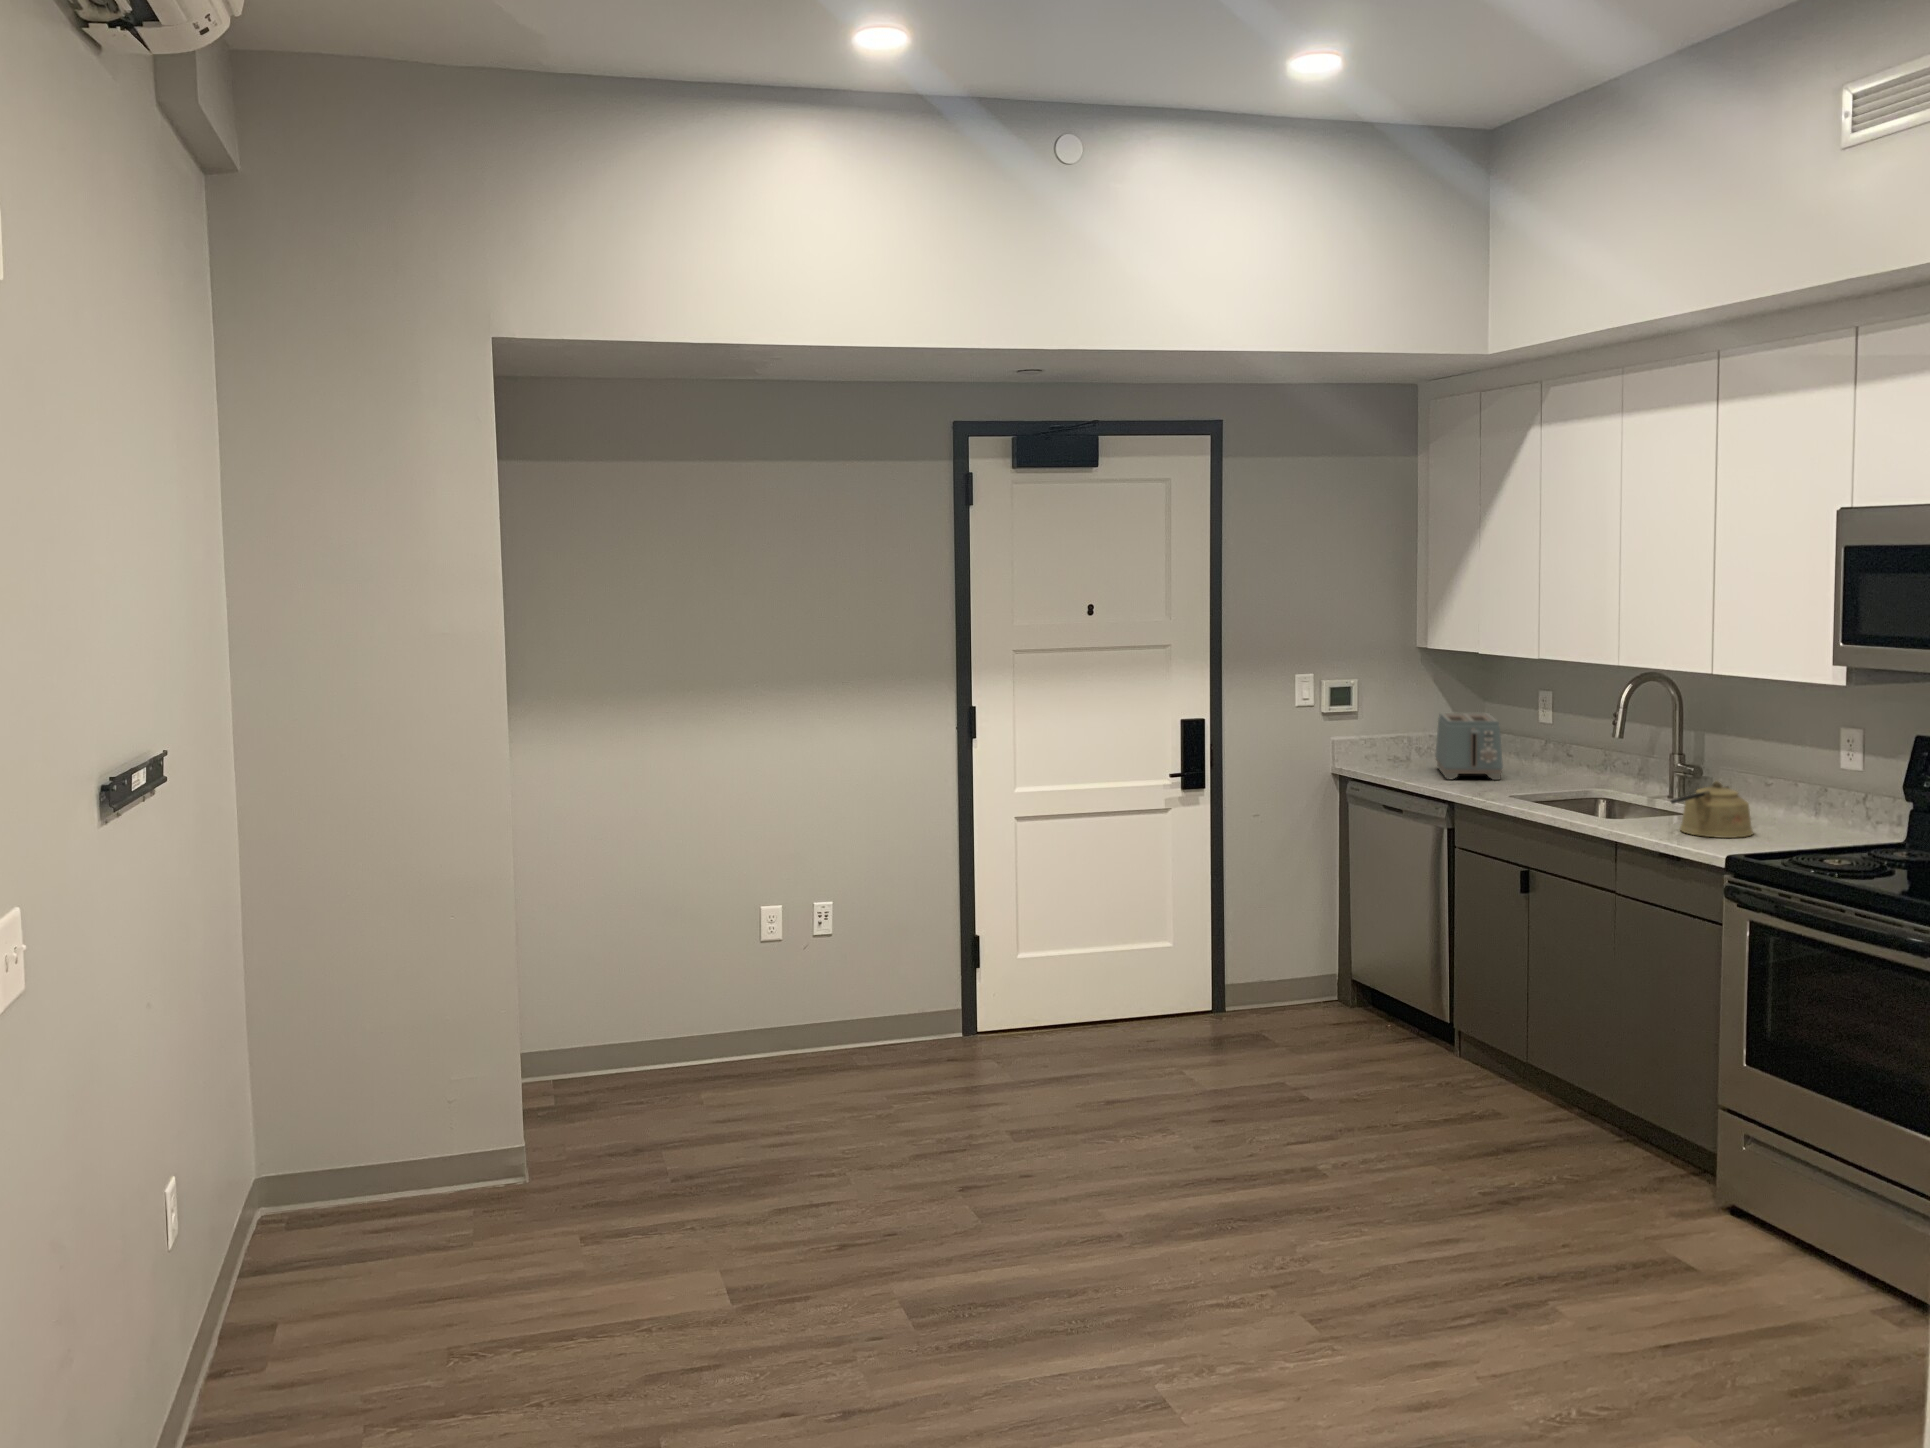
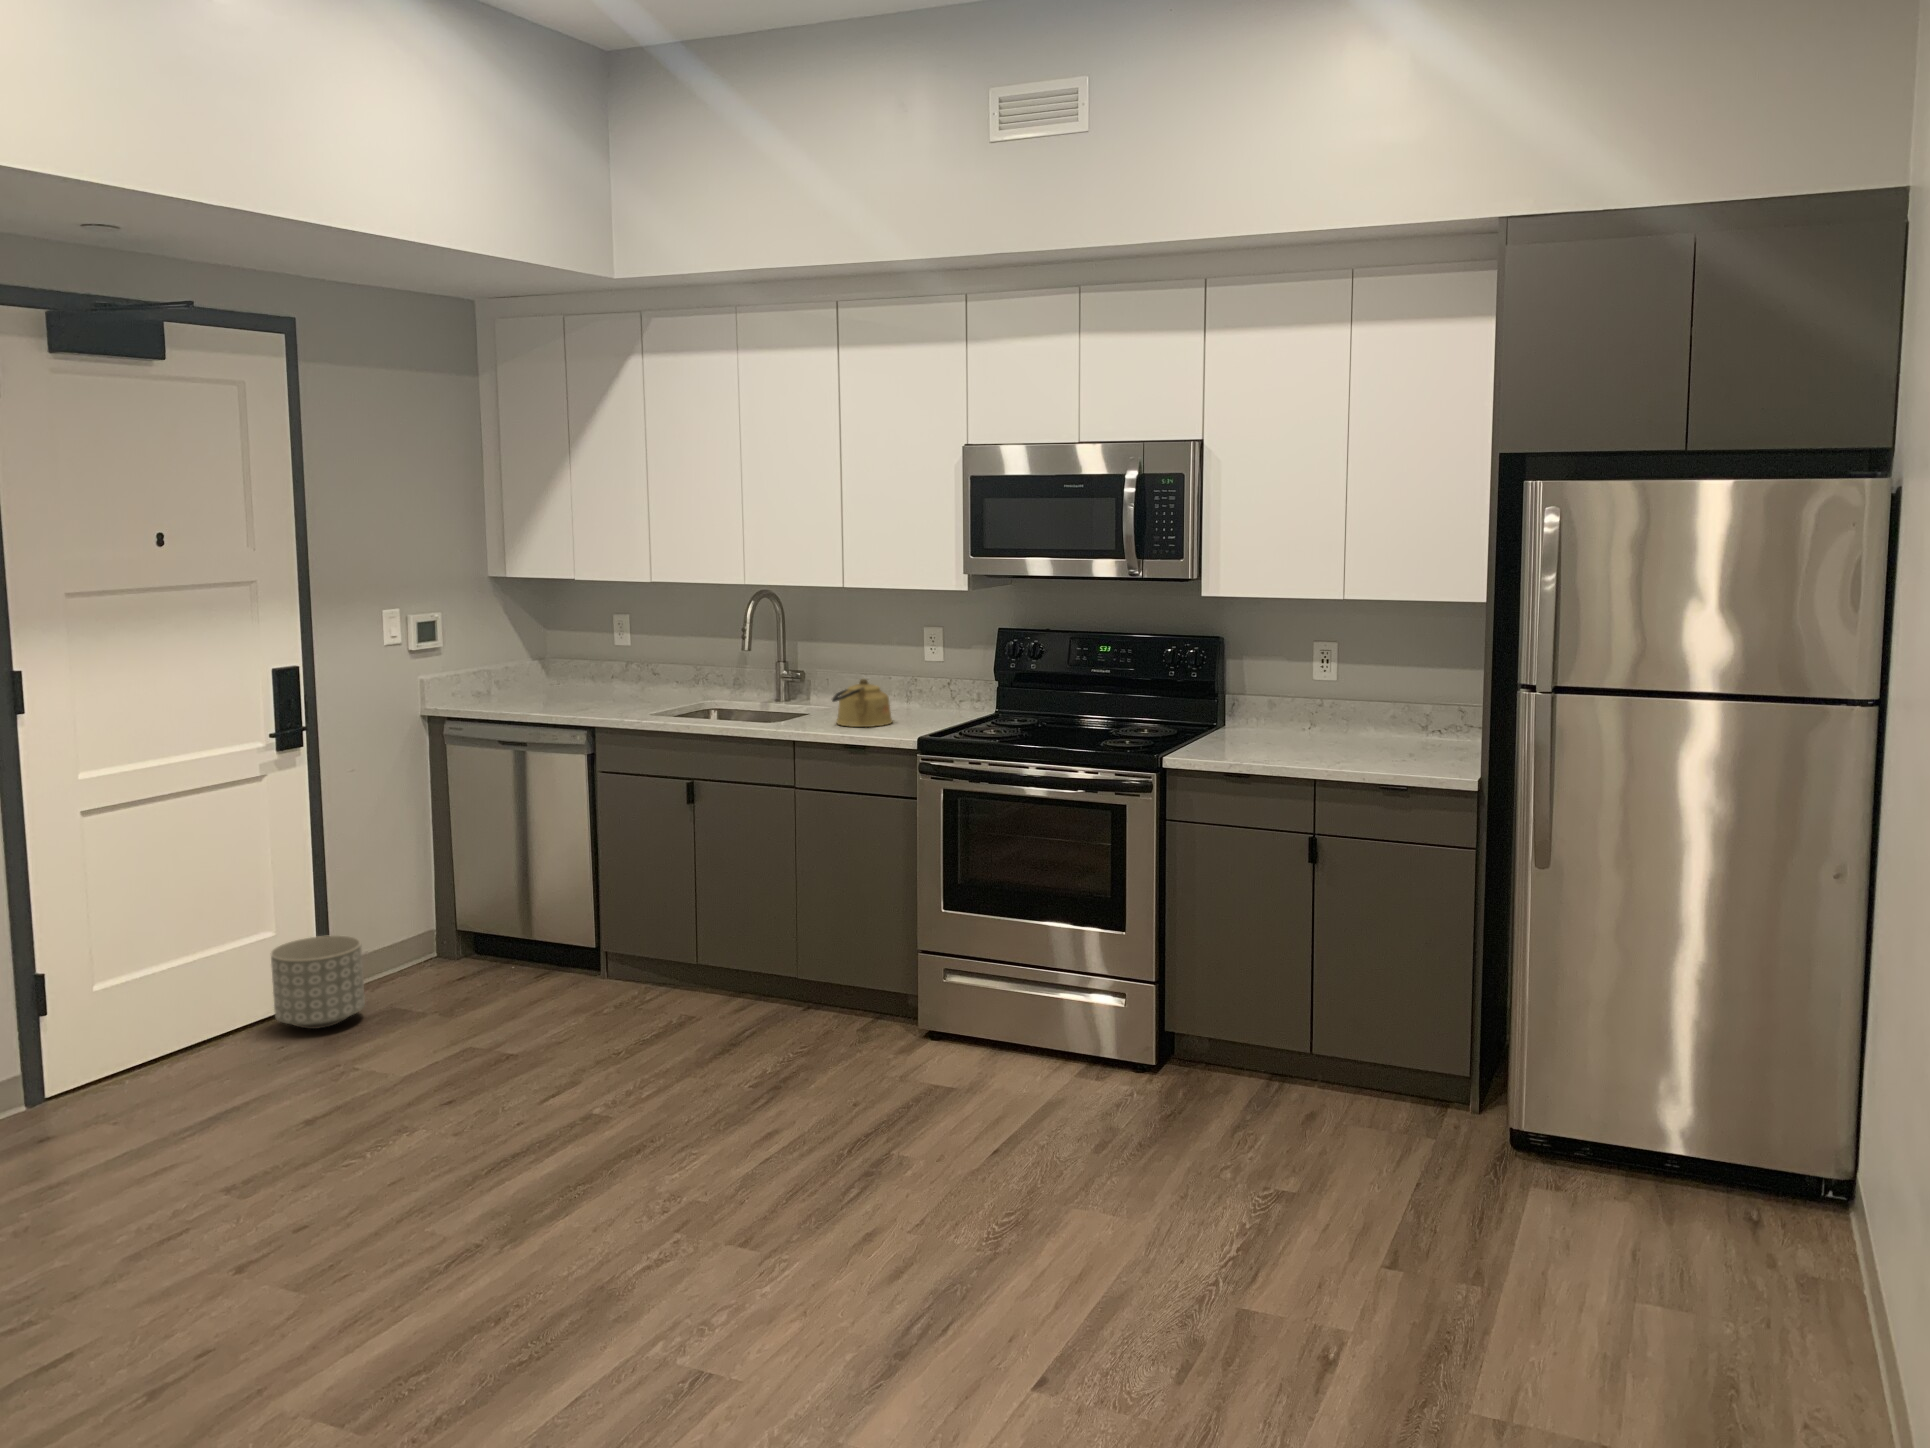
toaster: present [1436,713,1503,780] -> none [529,640,613,708]
planter: none [1155,954,1227,1034] -> present [271,935,365,1029]

